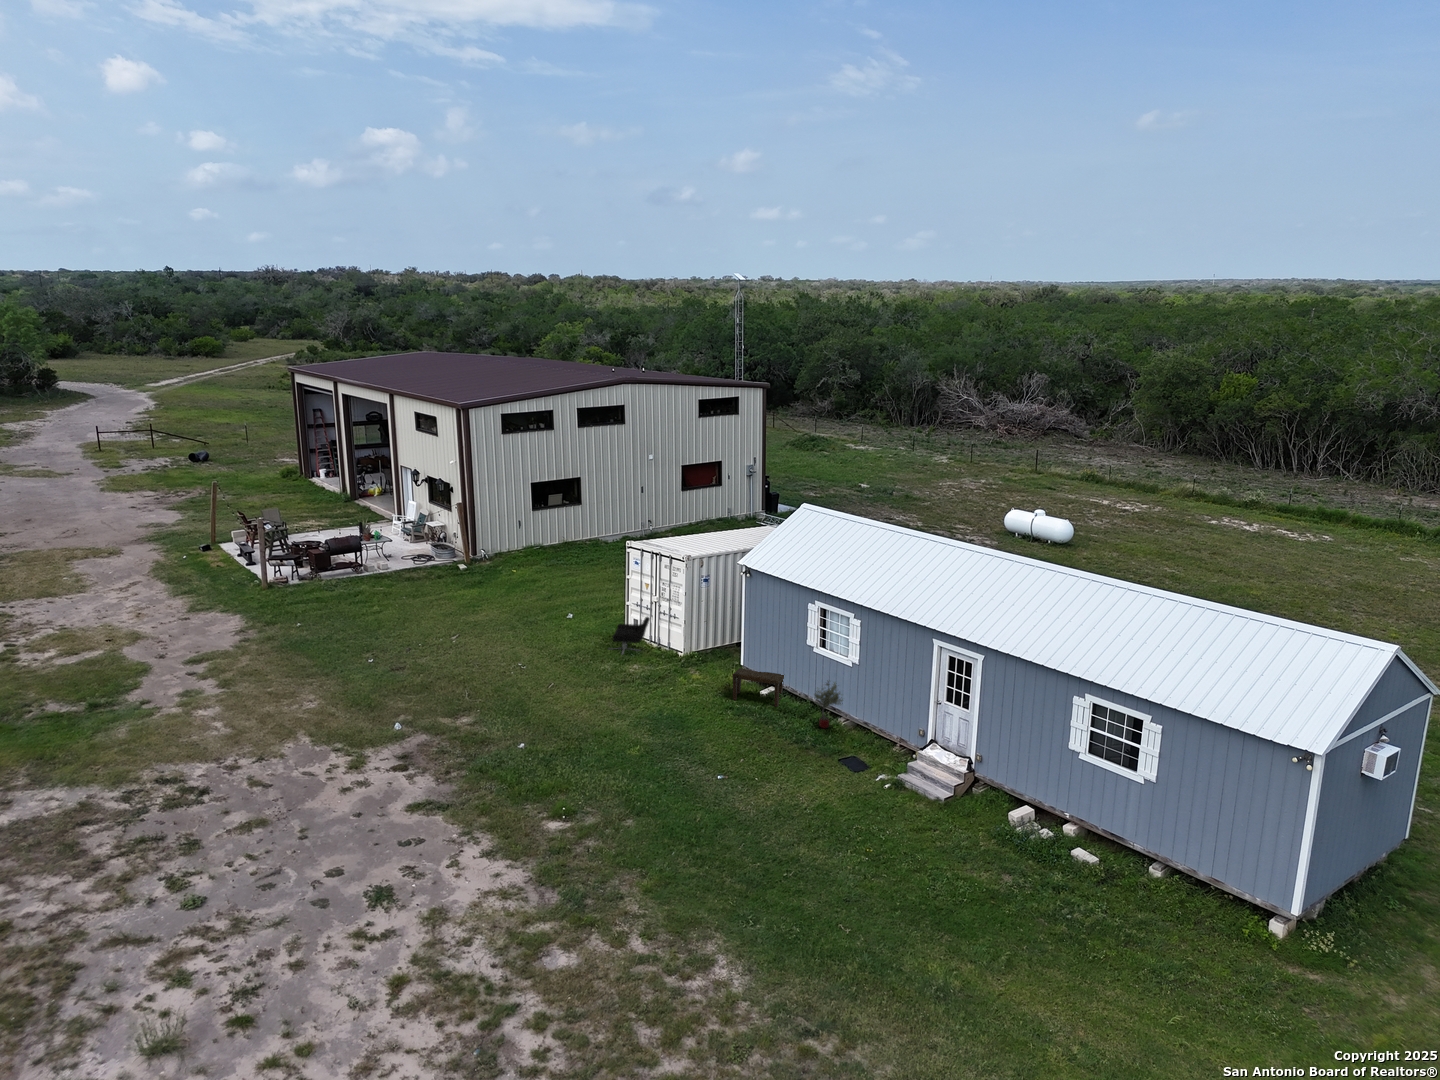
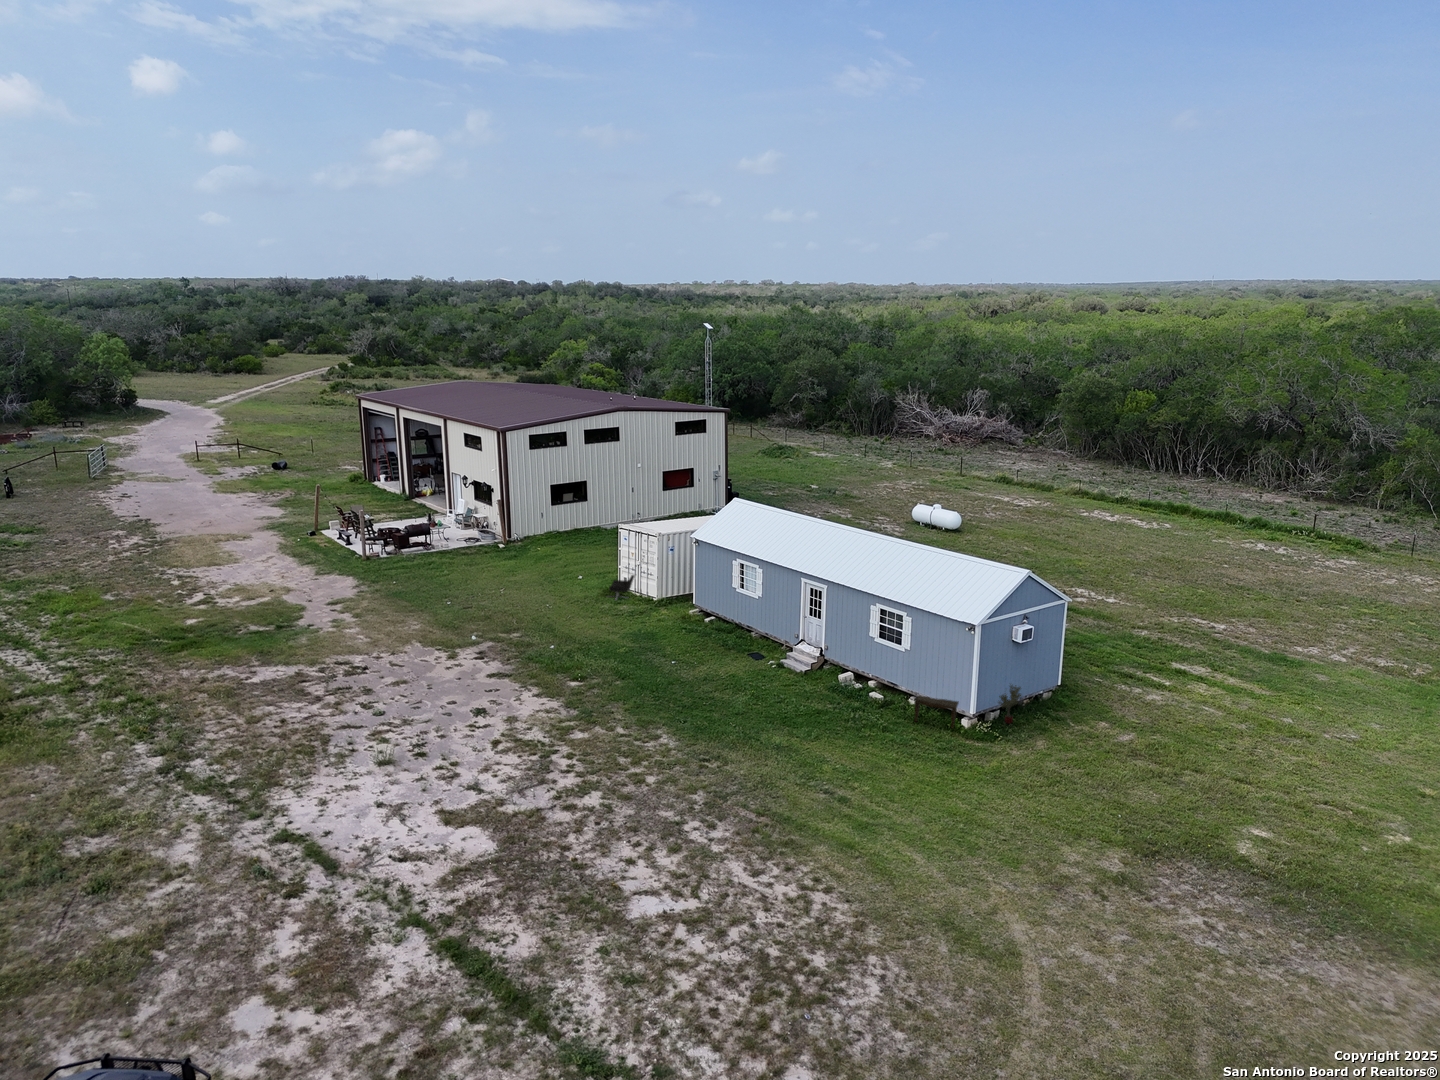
bench: present [732,668,784,707] -> present [914,695,959,728]
potted tree: present [815,681,842,729] -> present [999,685,1021,724]

